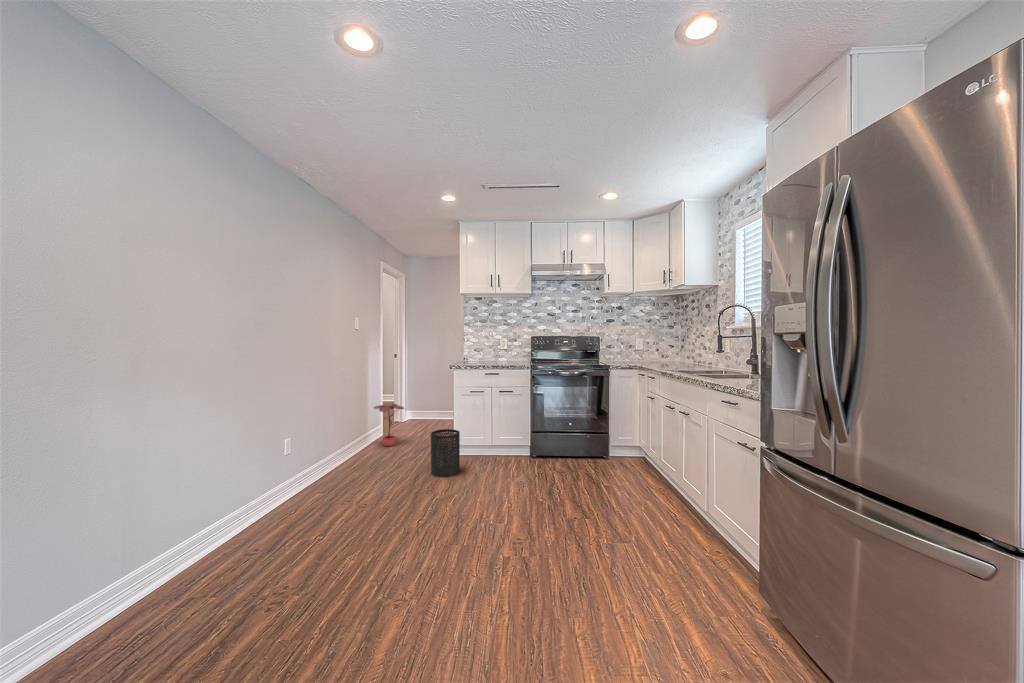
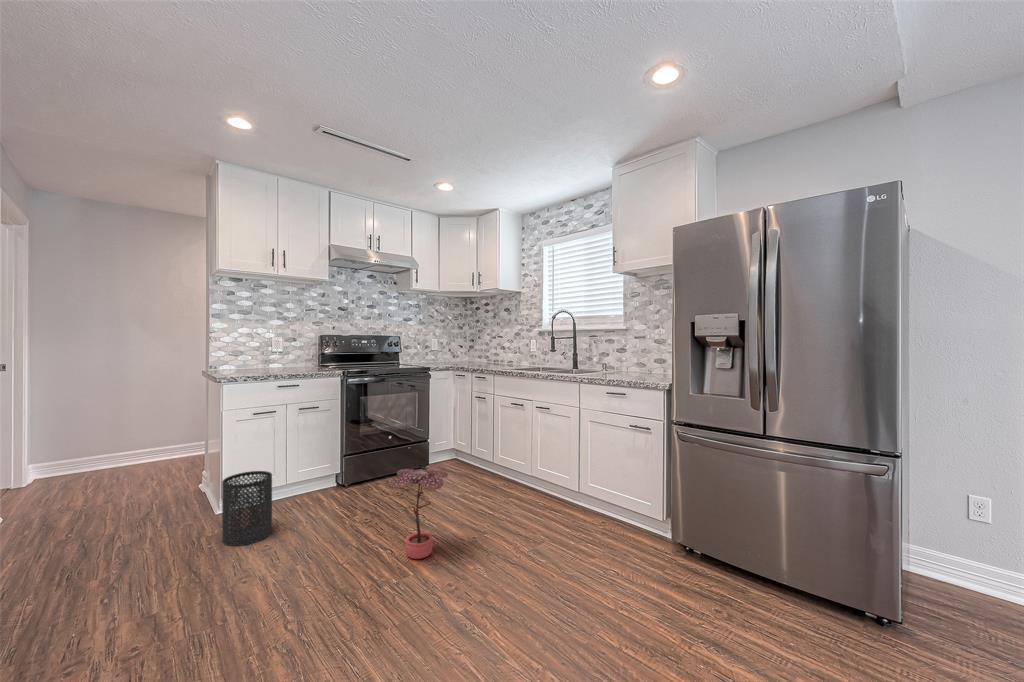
potted plant: present [374,404,404,446] -> present [388,469,448,559]

